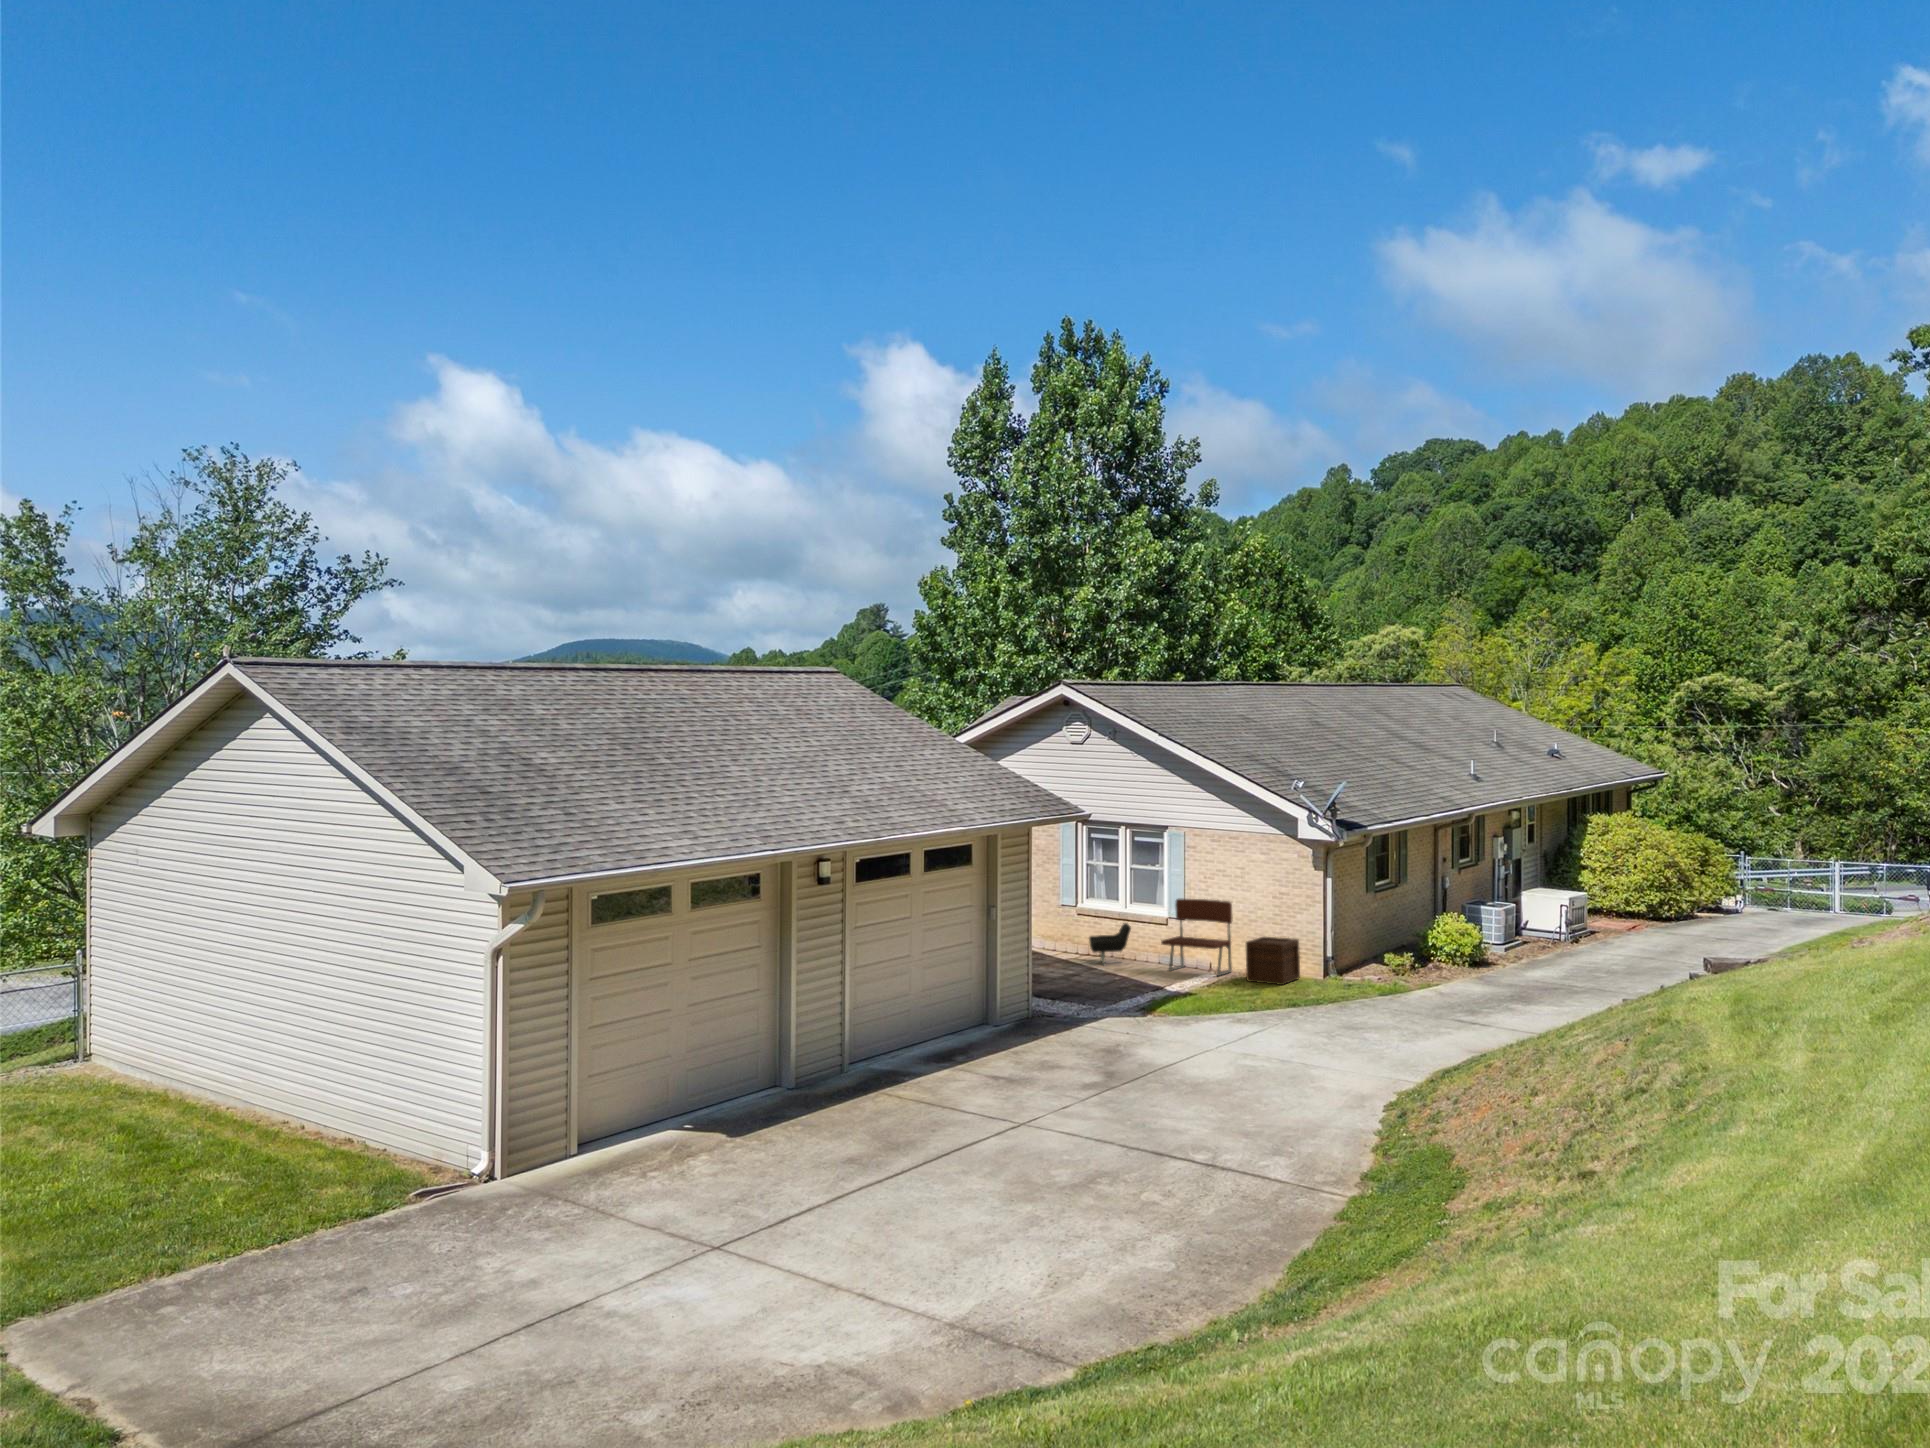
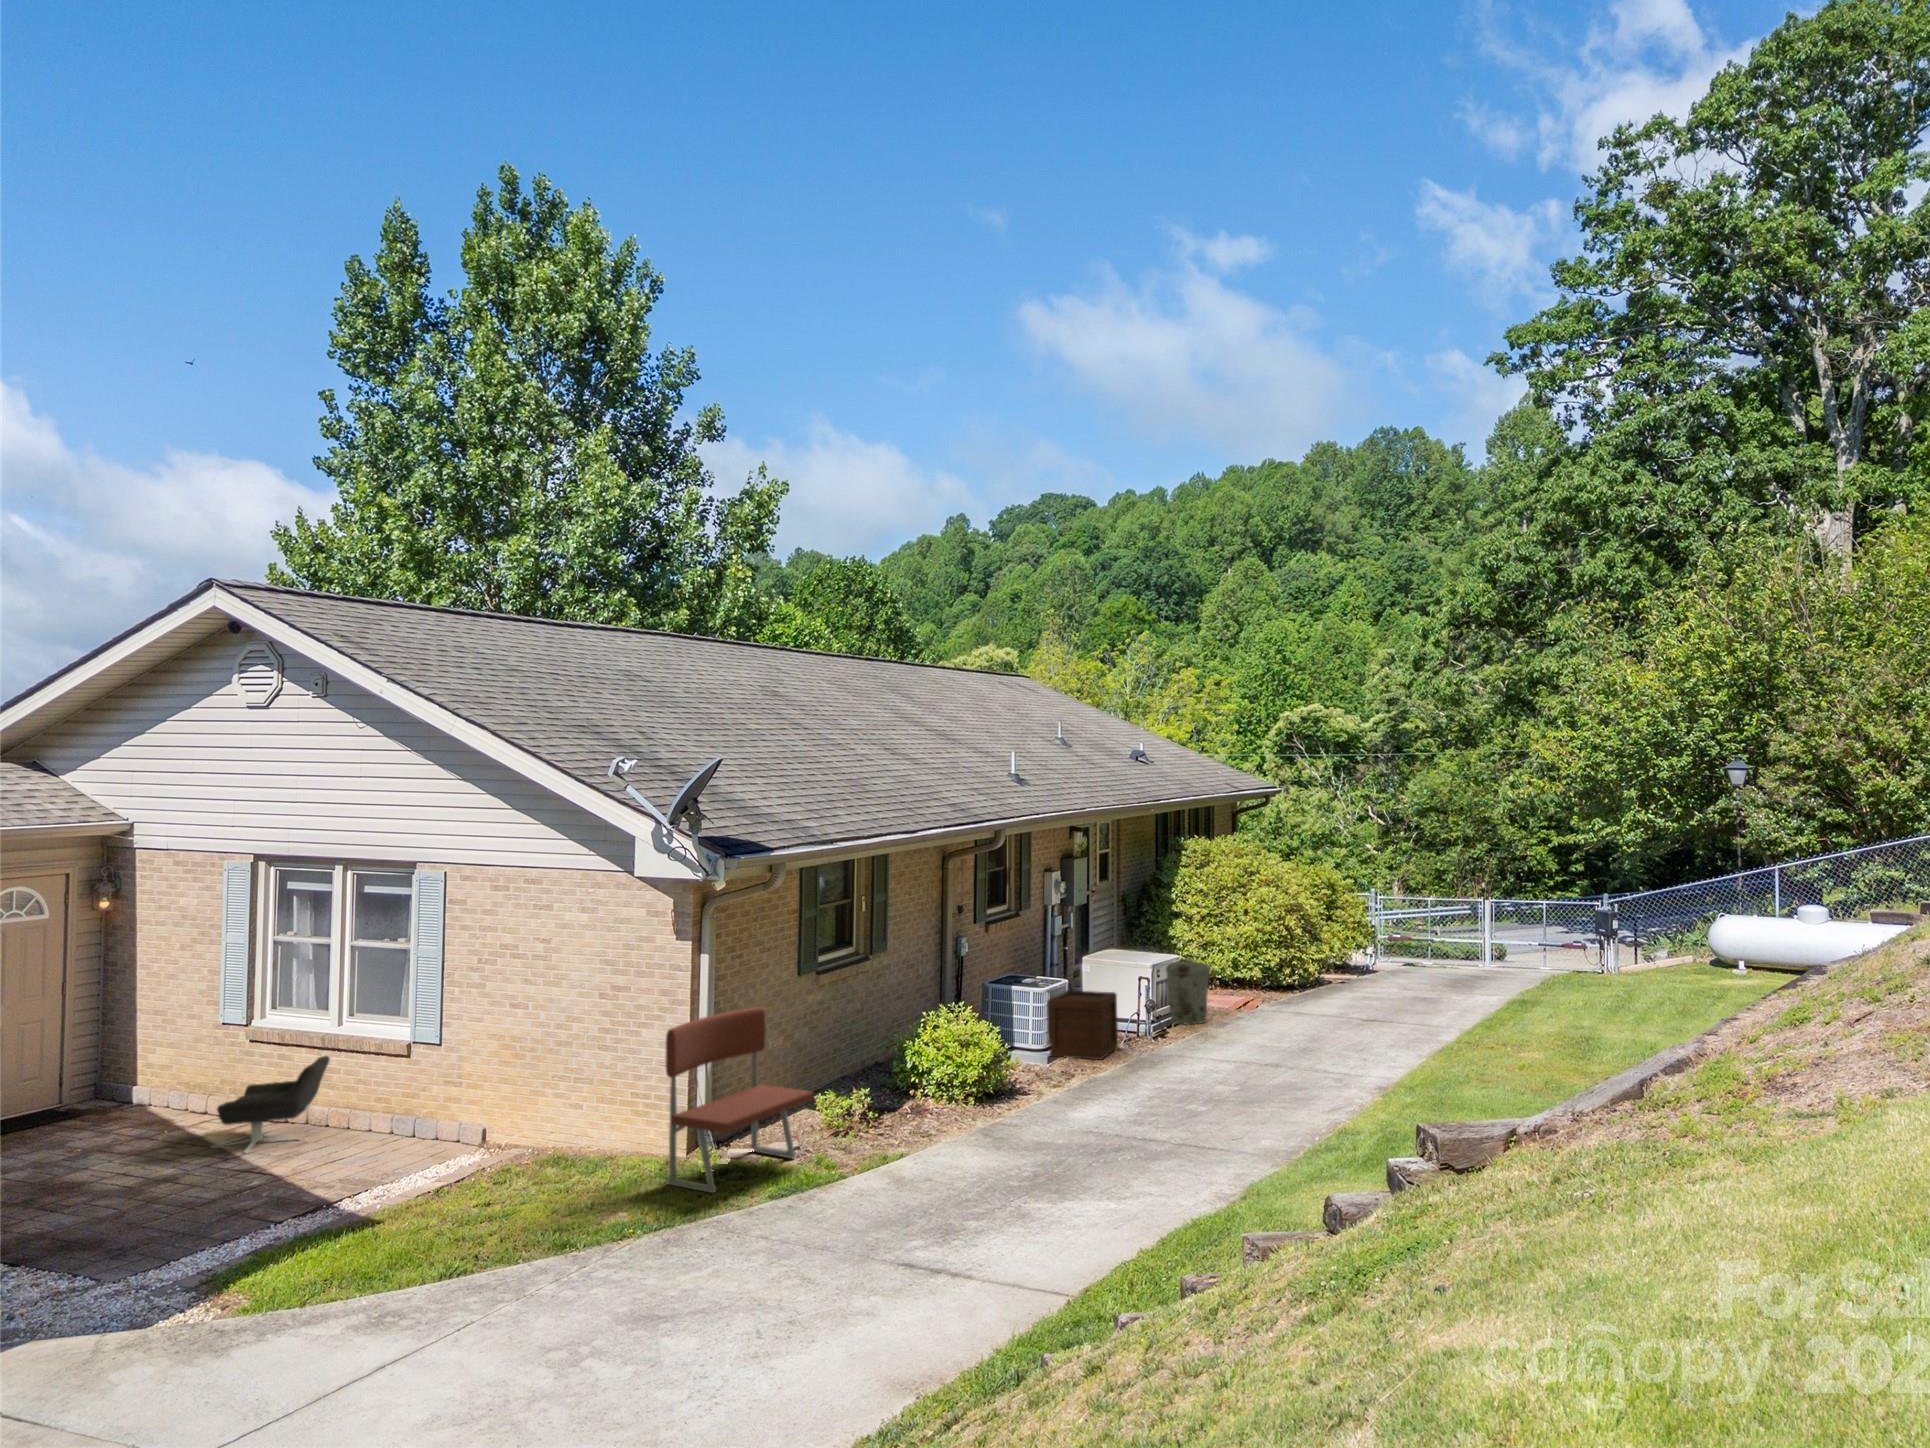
trash can: none [1575,894,1611,937] -> present [1166,958,1211,1025]
bench: present [1161,899,1232,976] -> present [665,1007,813,1193]
wooden crate: present [1246,937,1300,985] -> present [1047,991,1118,1060]

